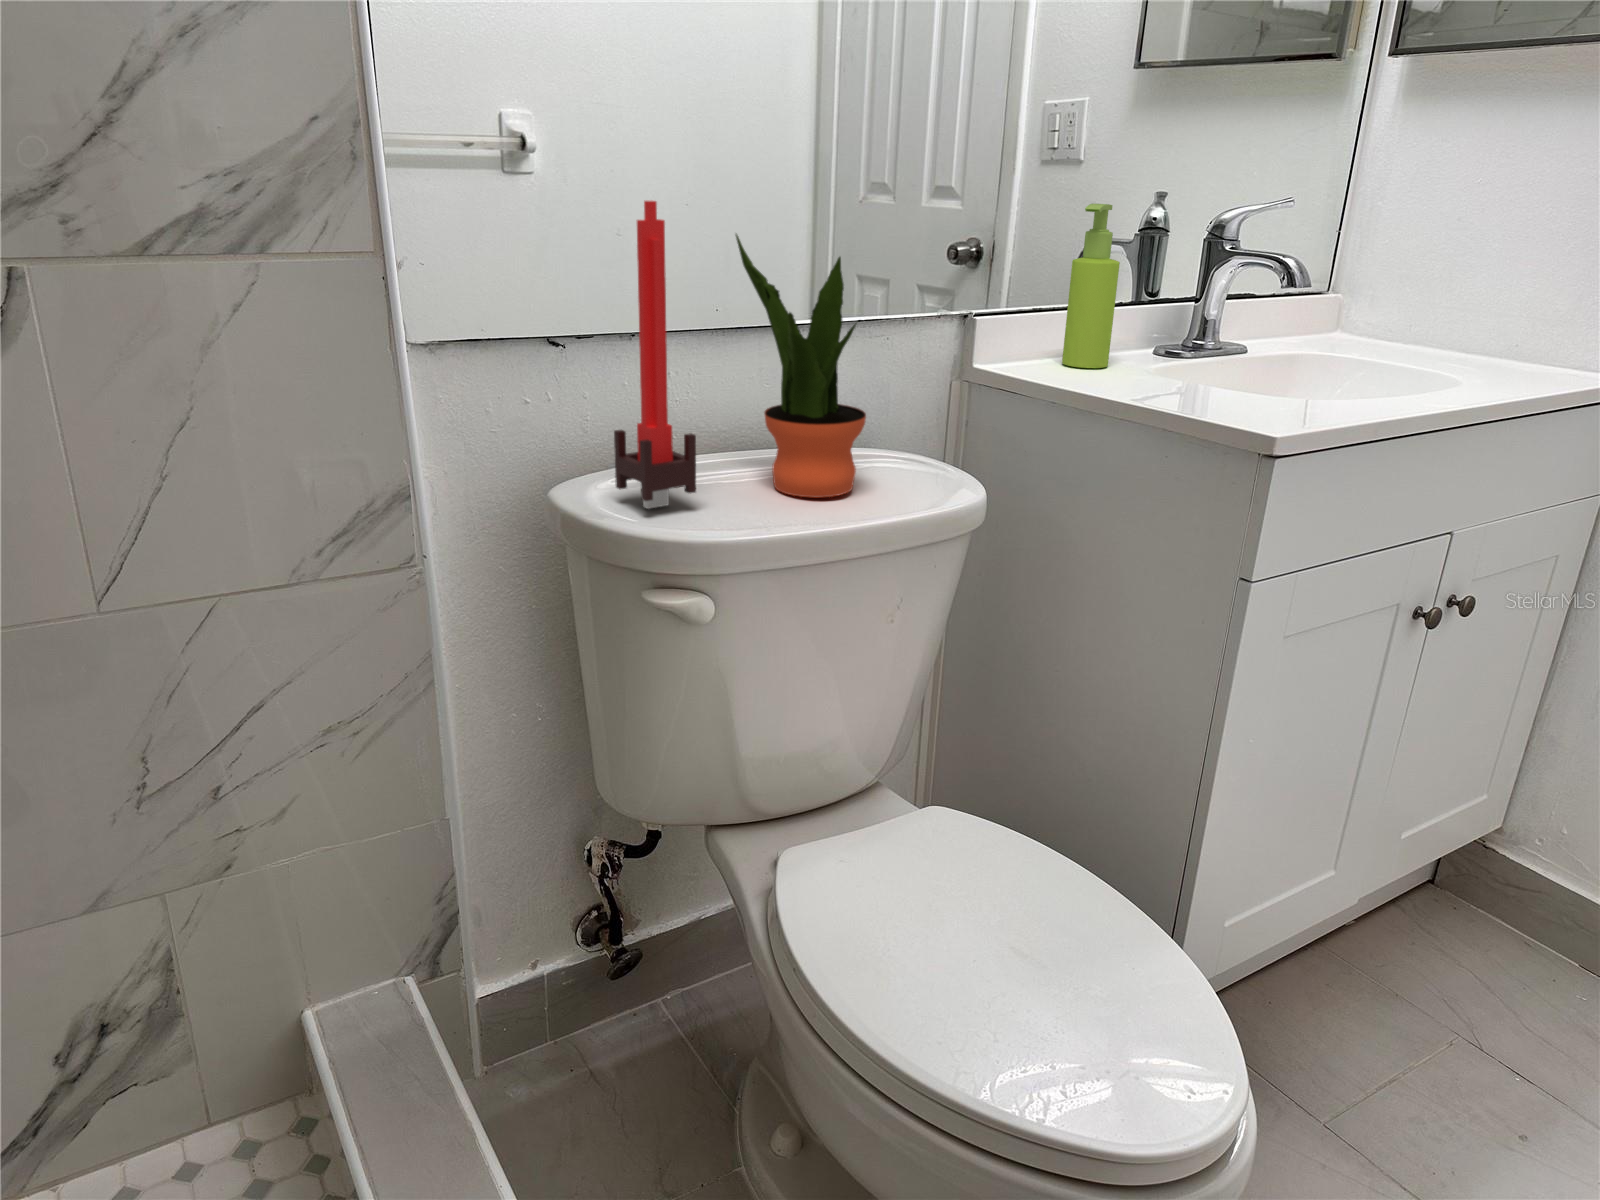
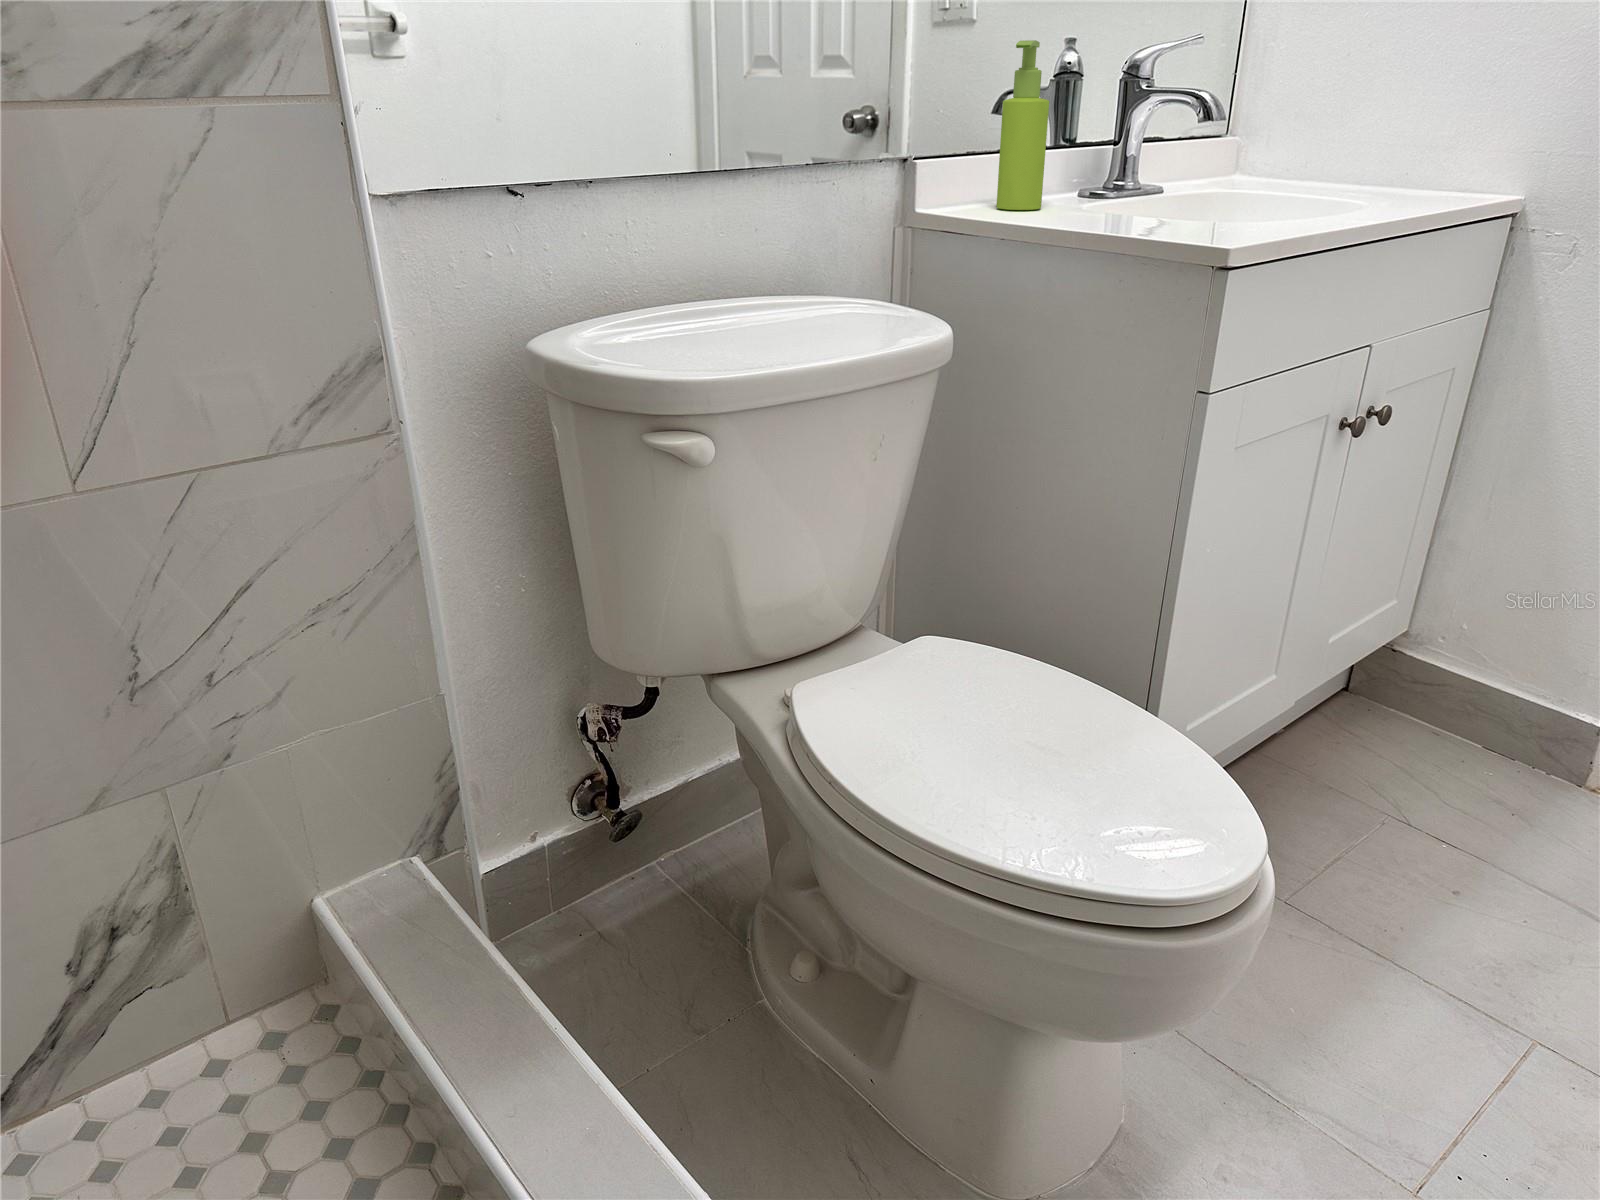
candle: present [614,201,696,509] -> none [591,17,681,353]
potted plant: present [736,234,866,497] -> none [692,62,838,336]

